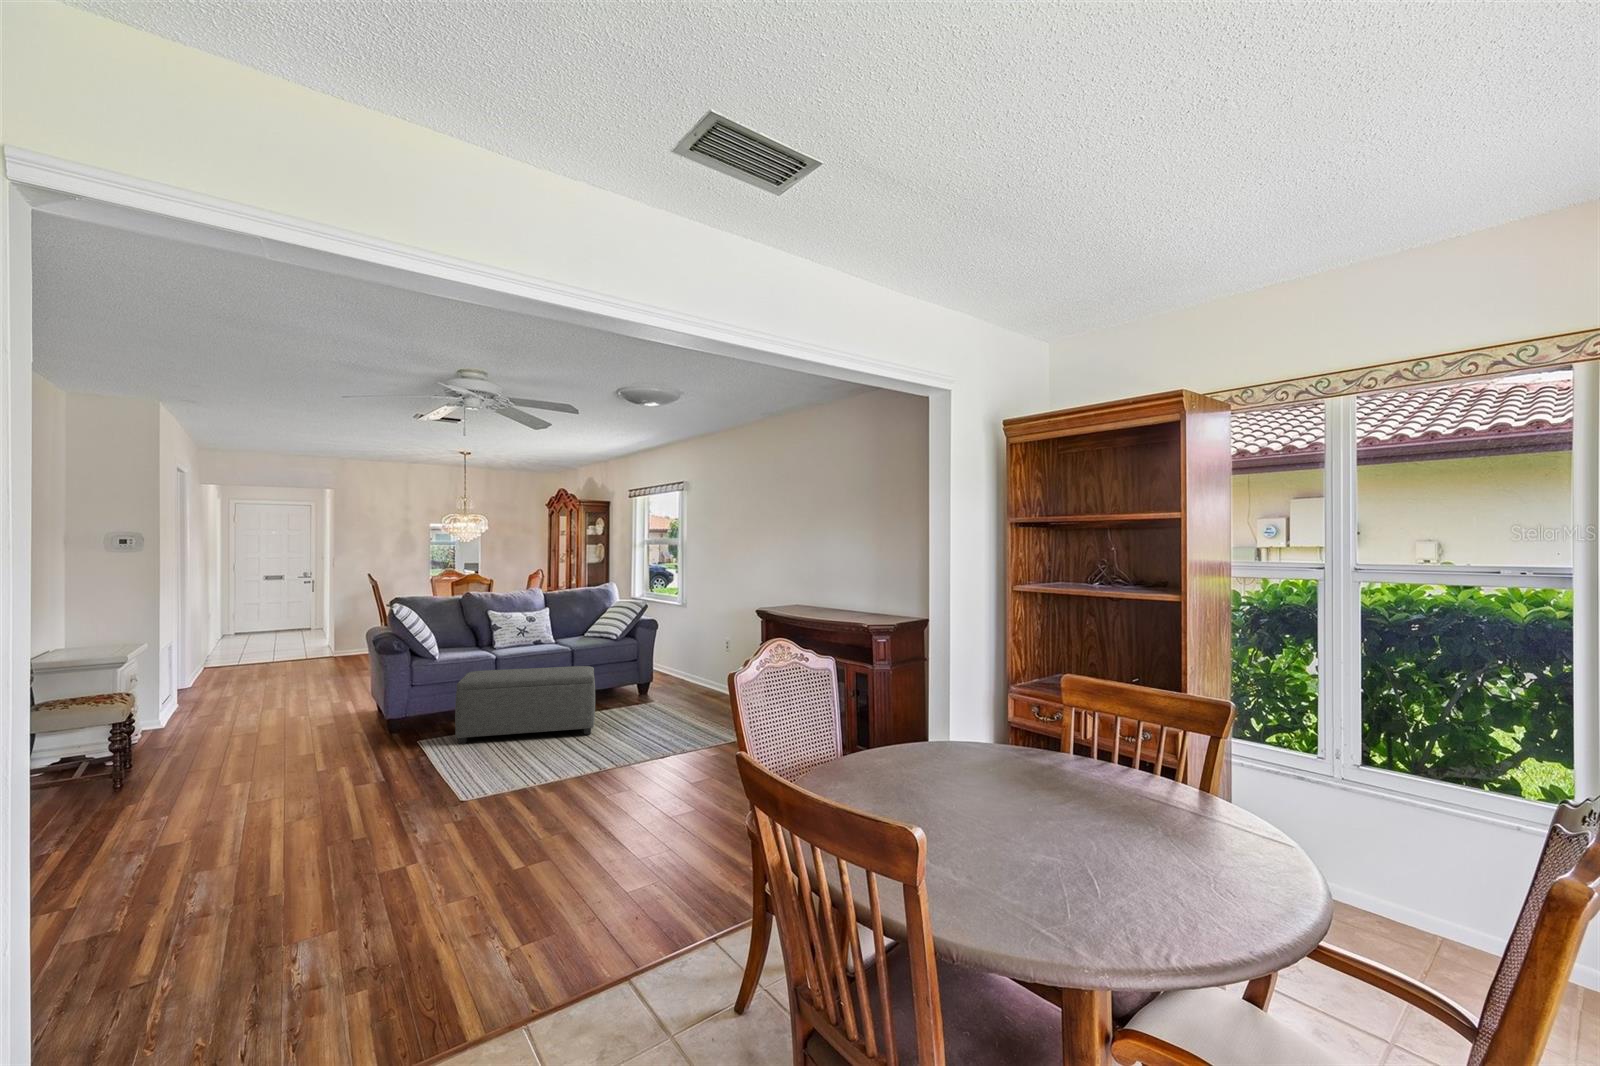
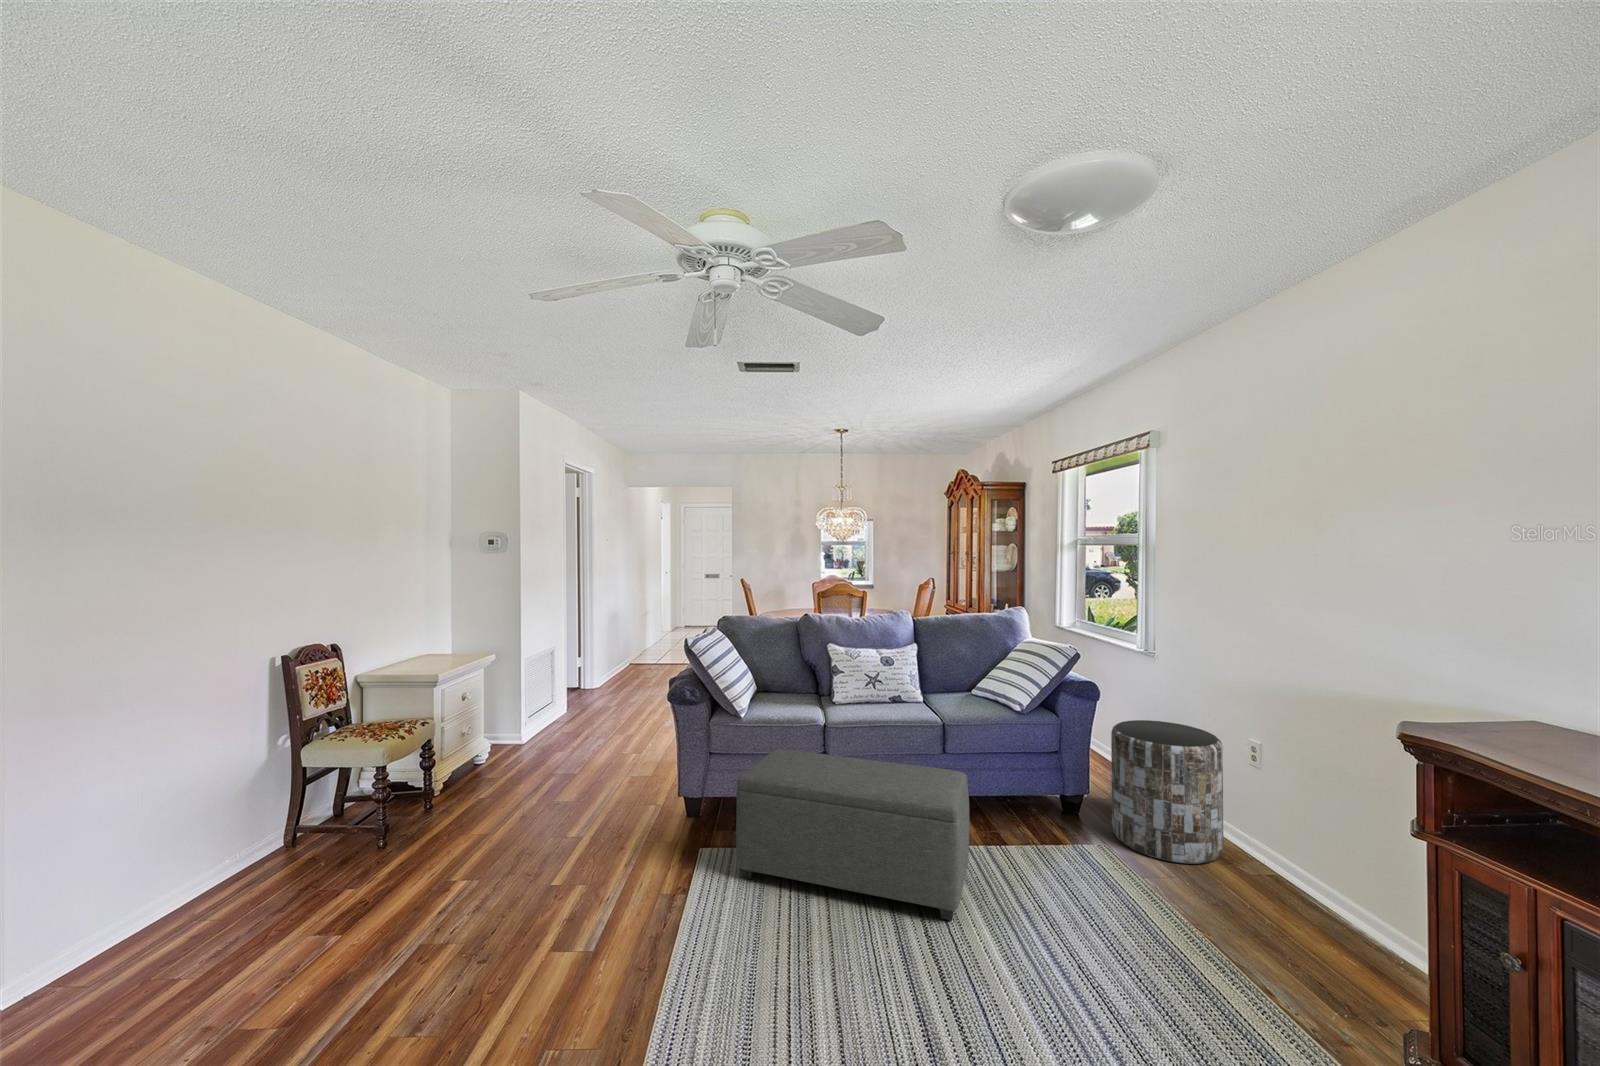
side table: none [665,638,716,702] -> present [1111,720,1223,864]

